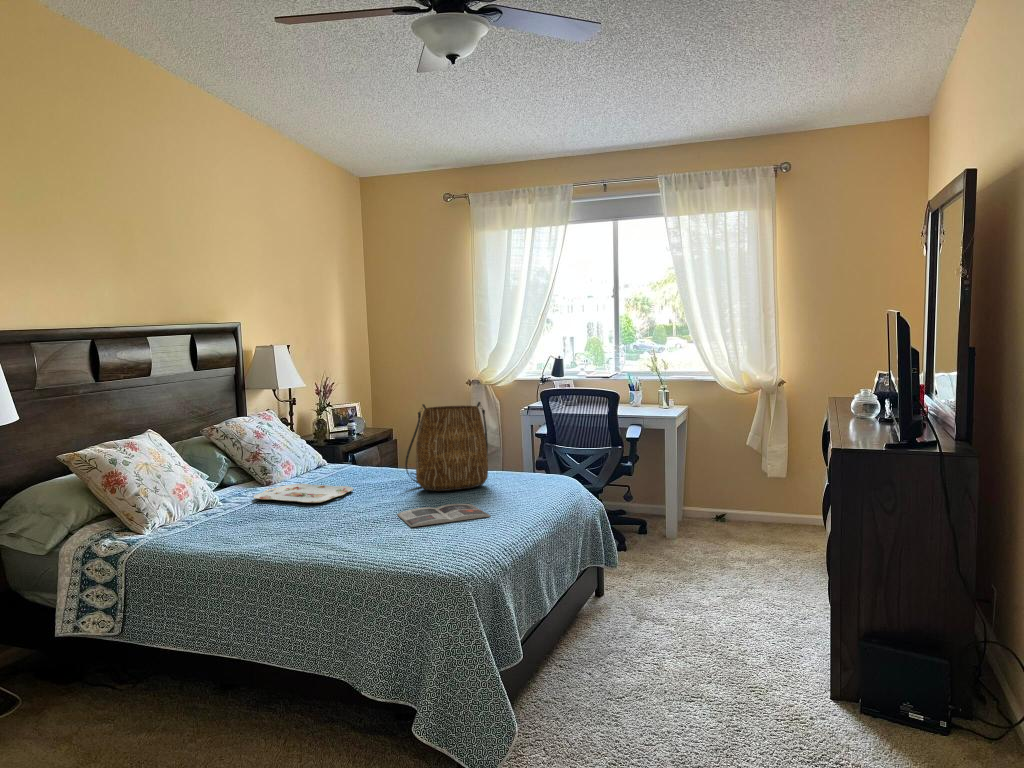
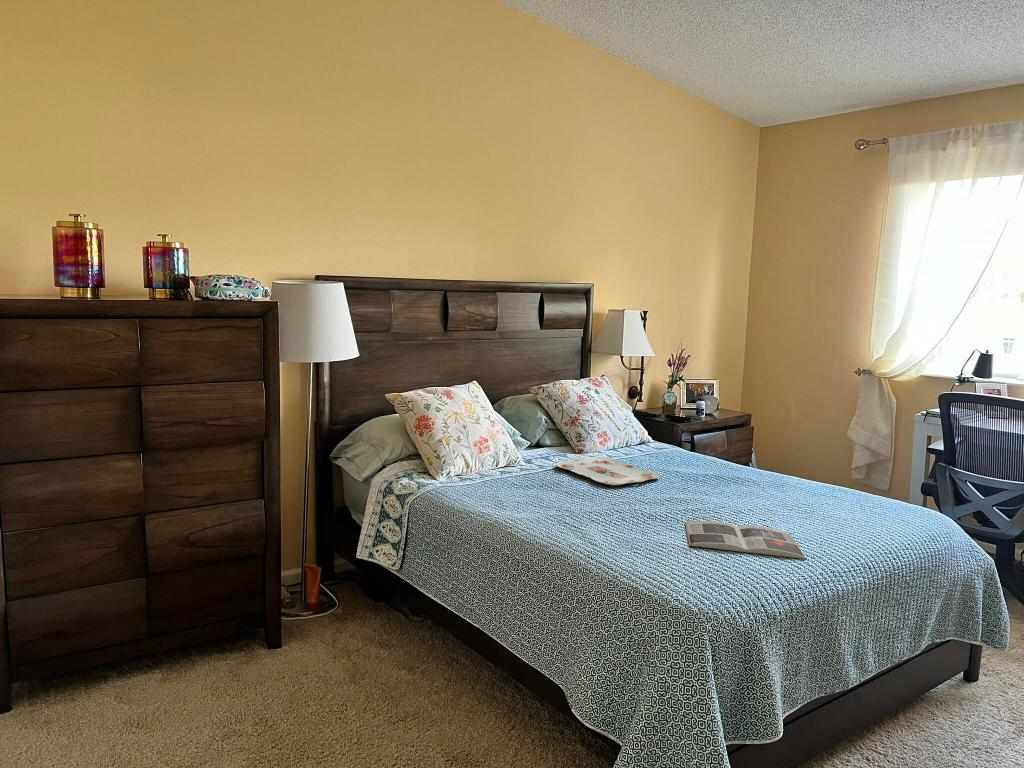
tote bag: present [405,402,488,491] -> none [722,391,839,509]

